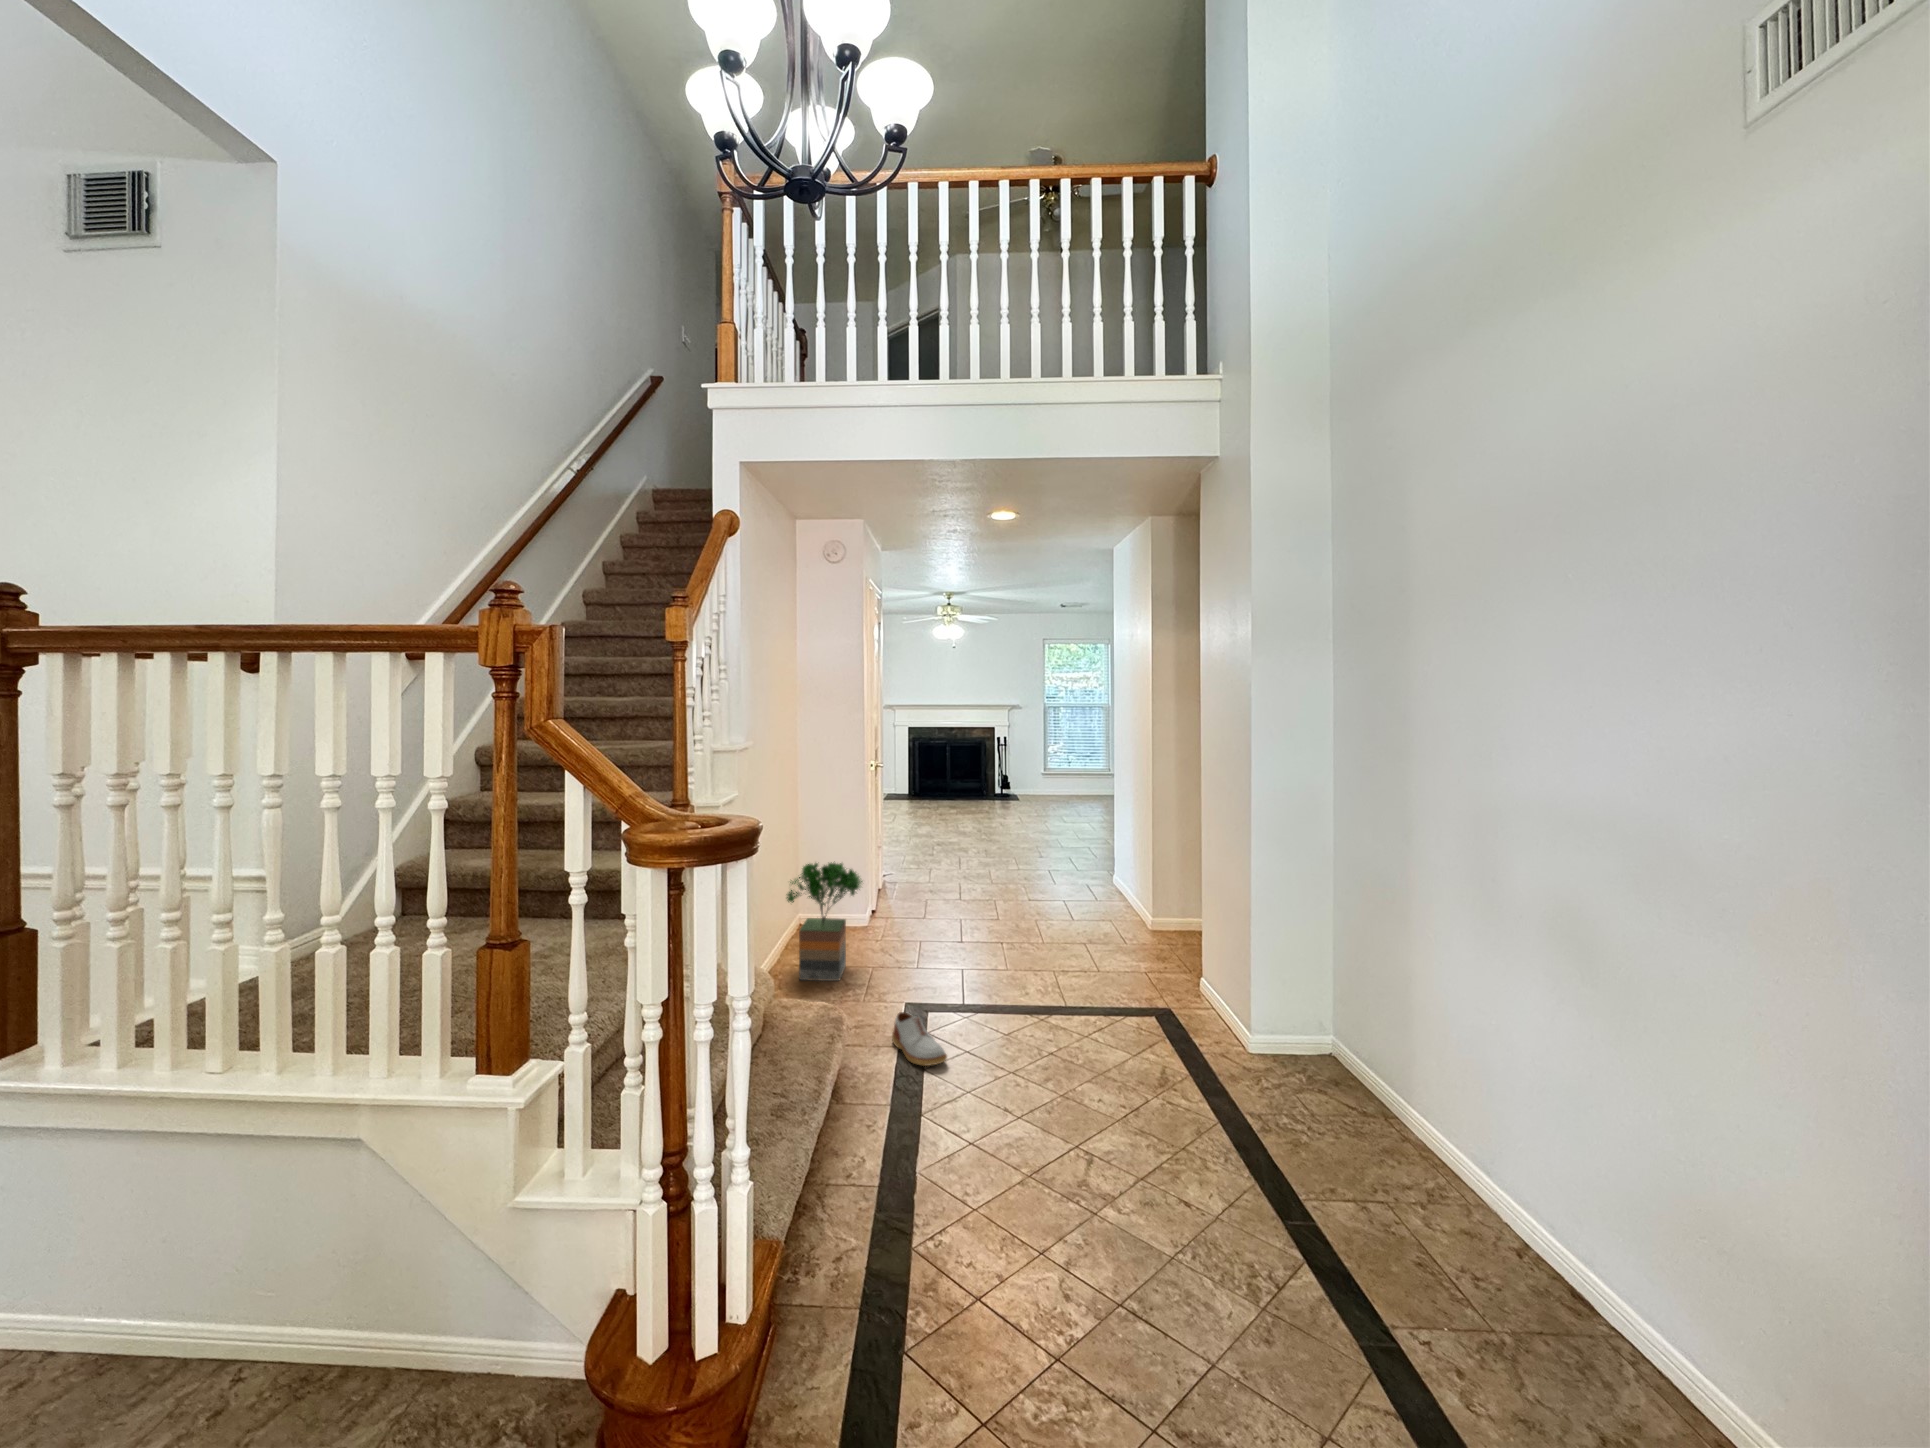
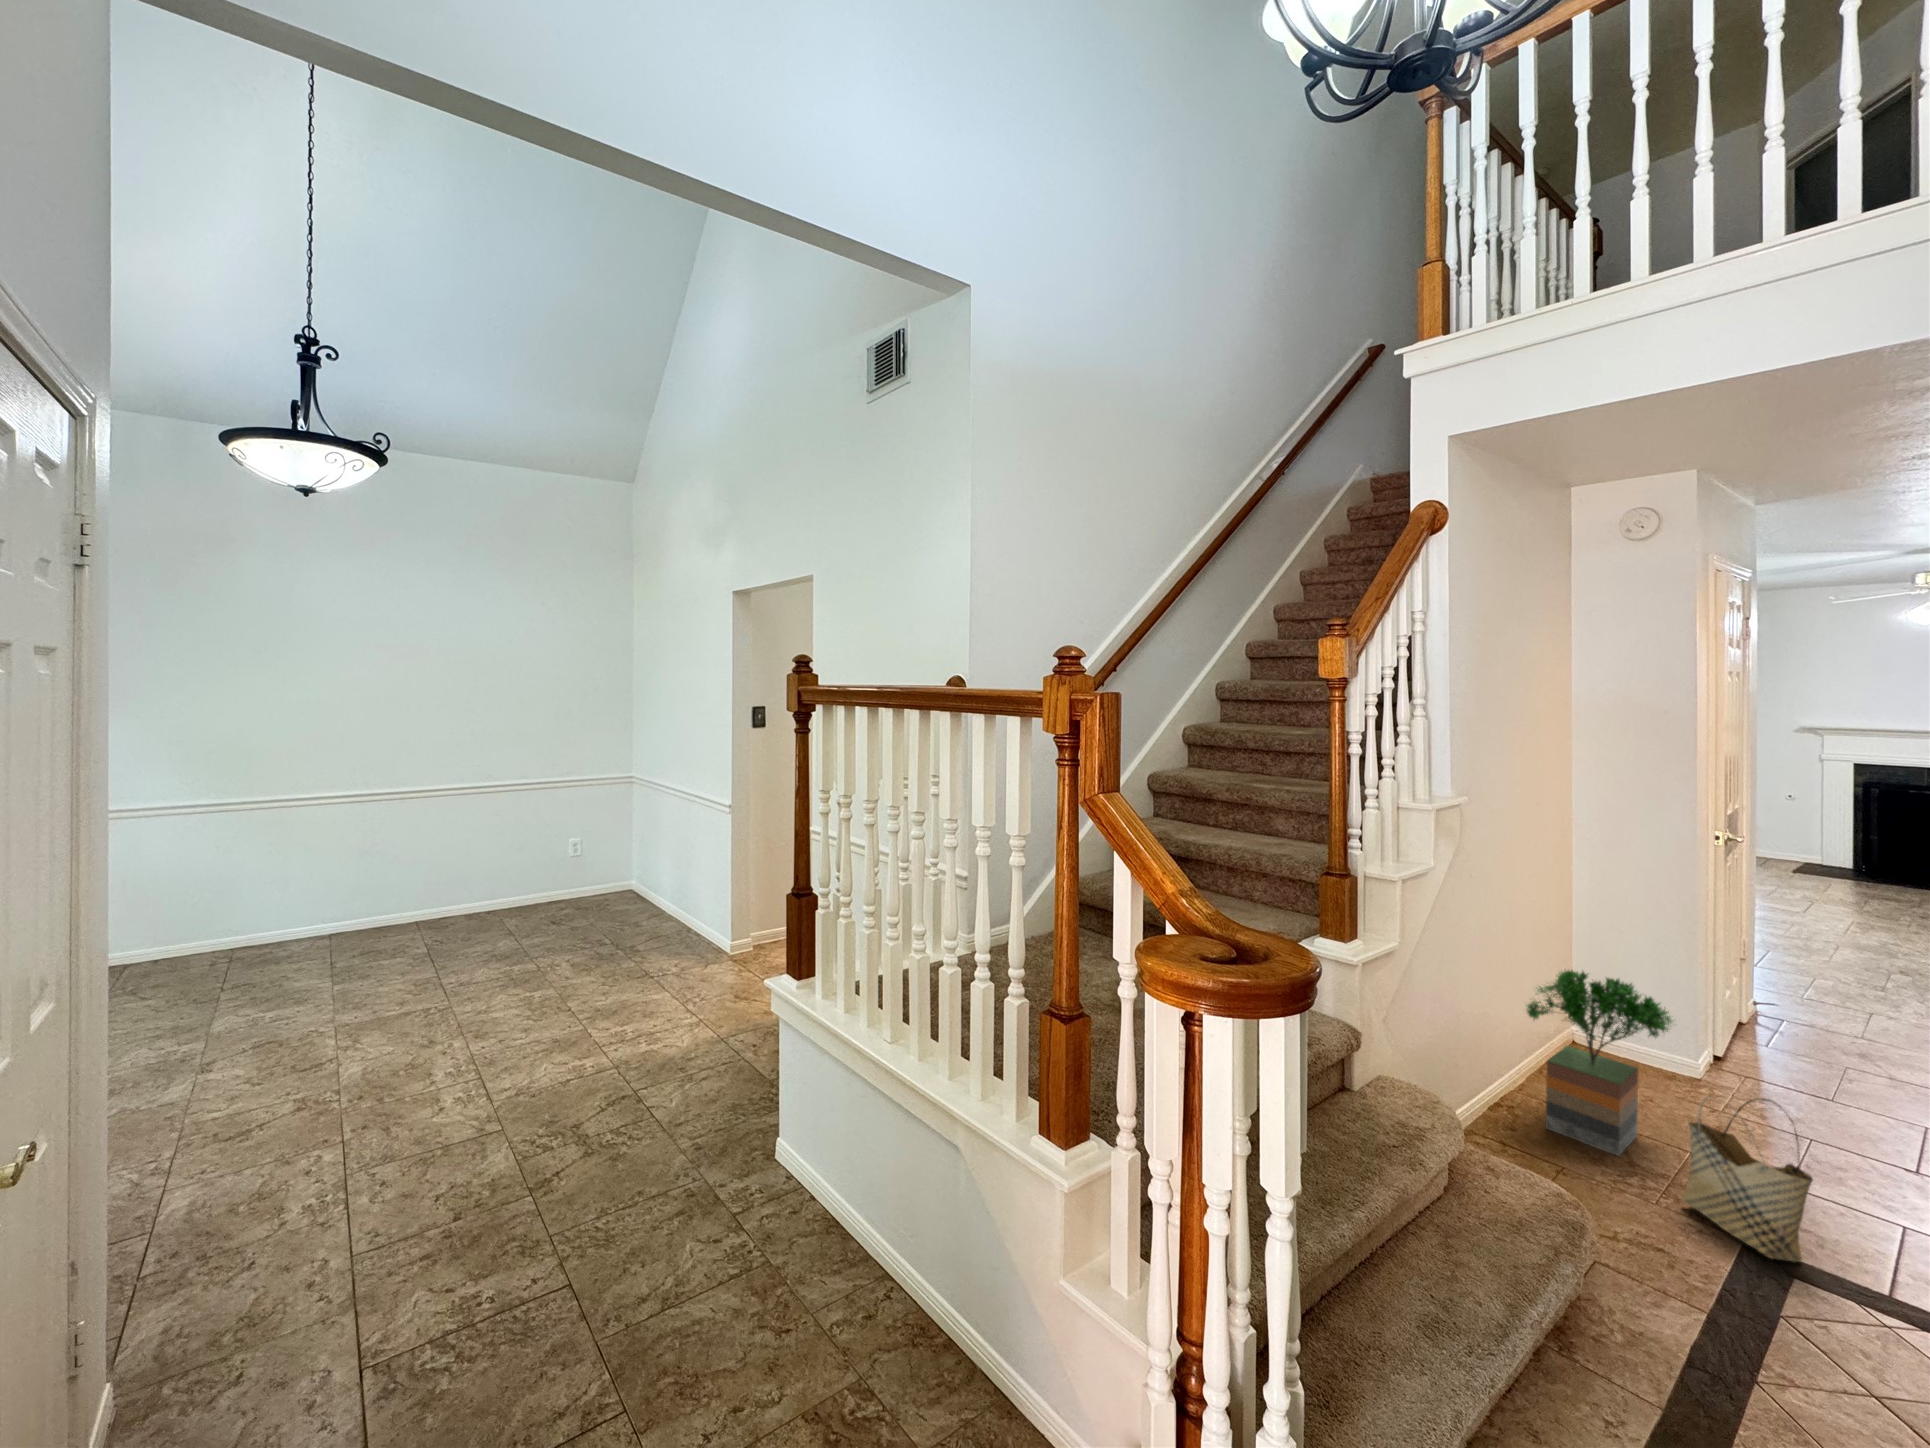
woven basket: none [874,910,932,1005] -> present [1682,1097,1813,1262]
shoe: present [892,1012,947,1066] -> none [1698,1261,1818,1393]

